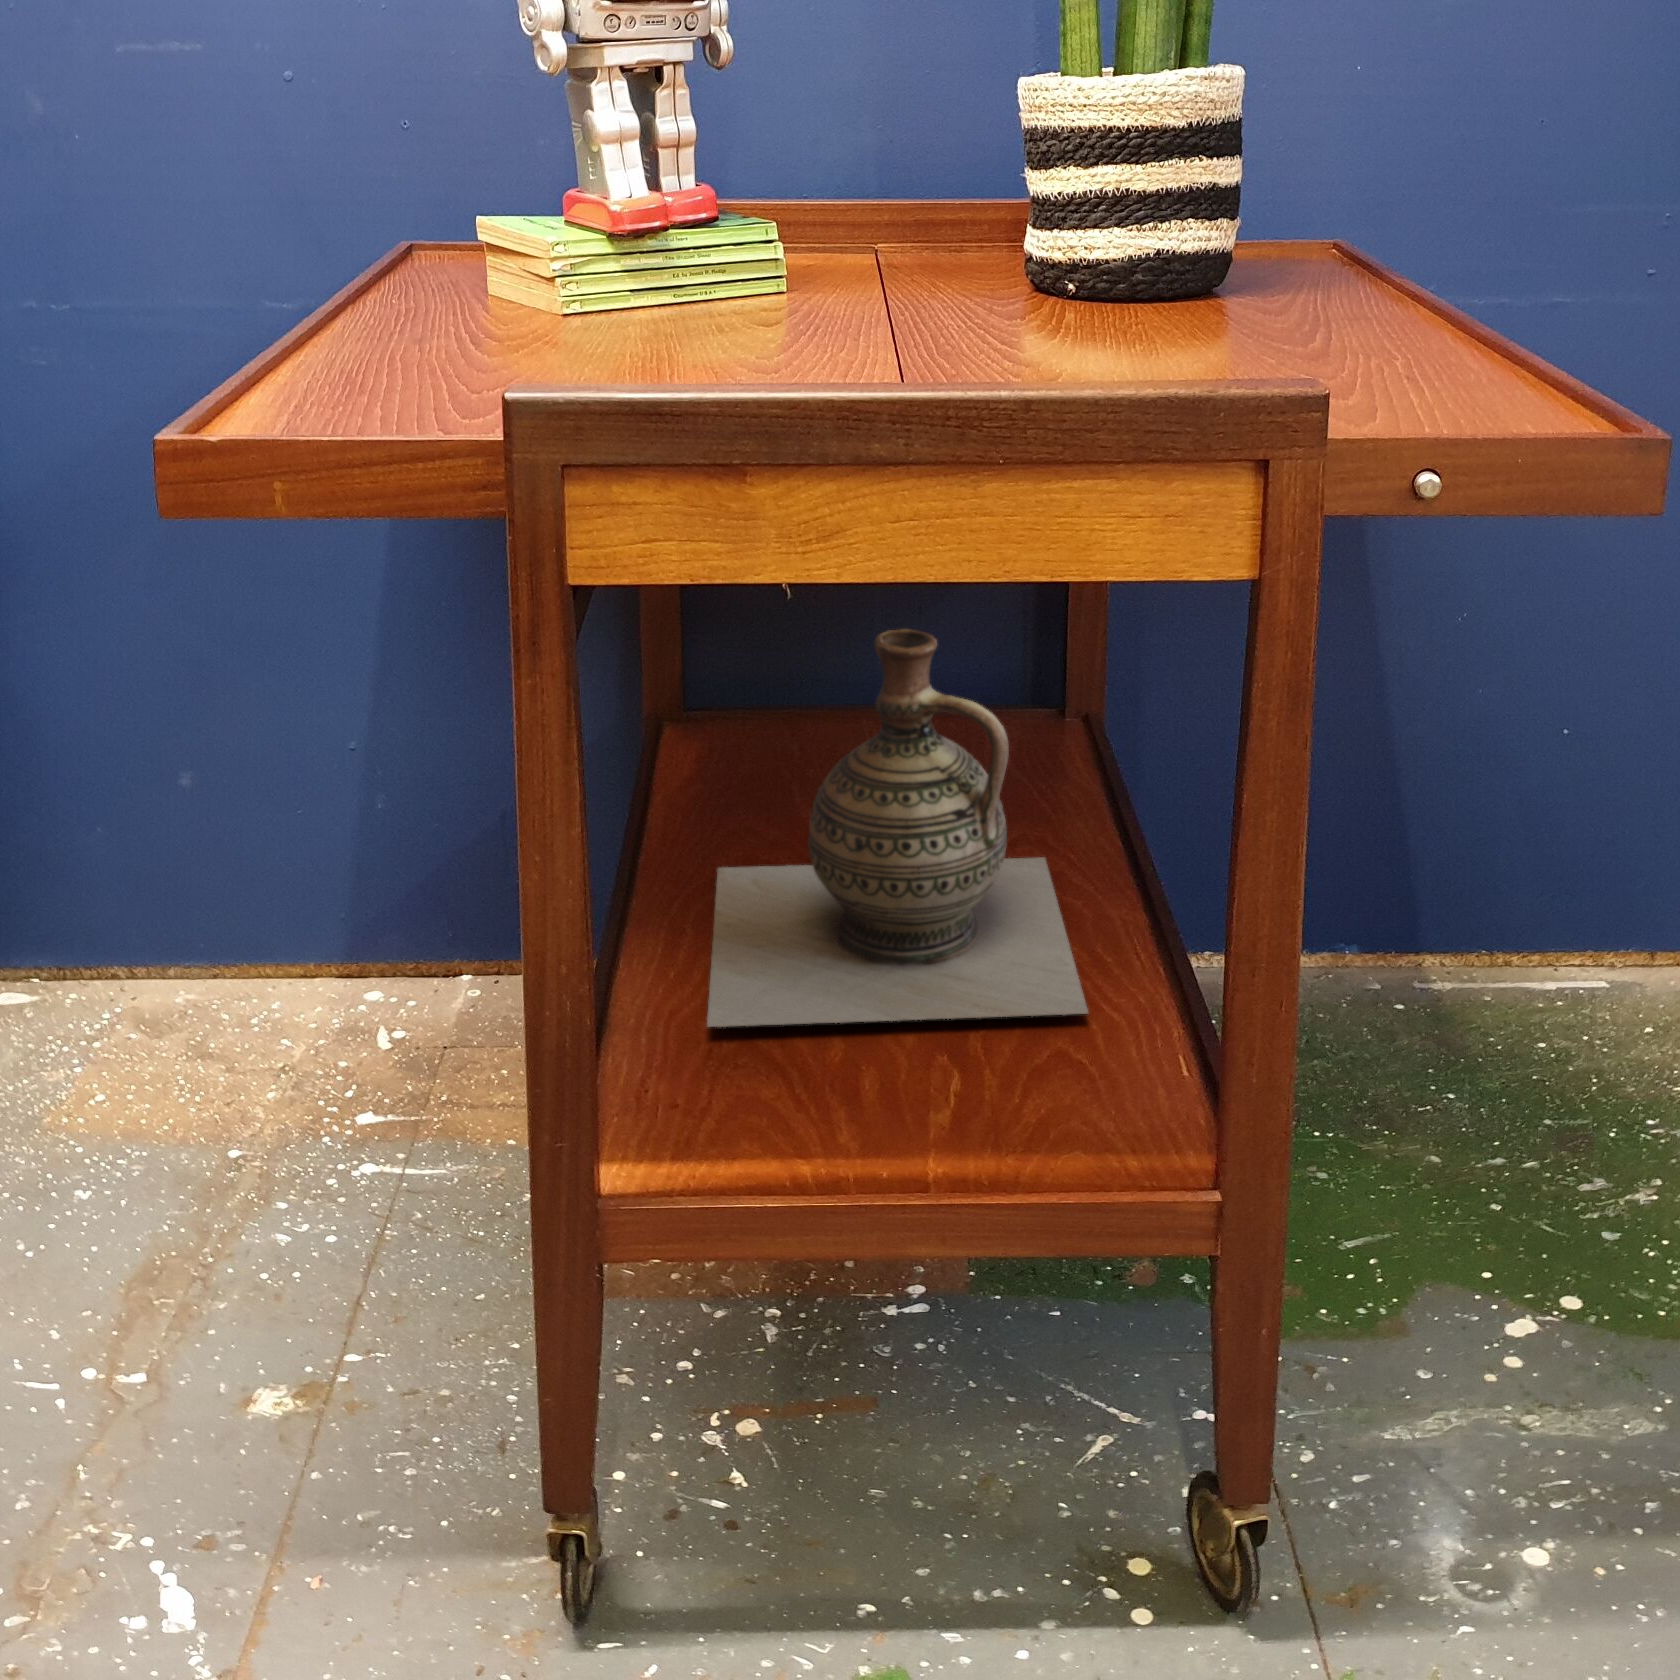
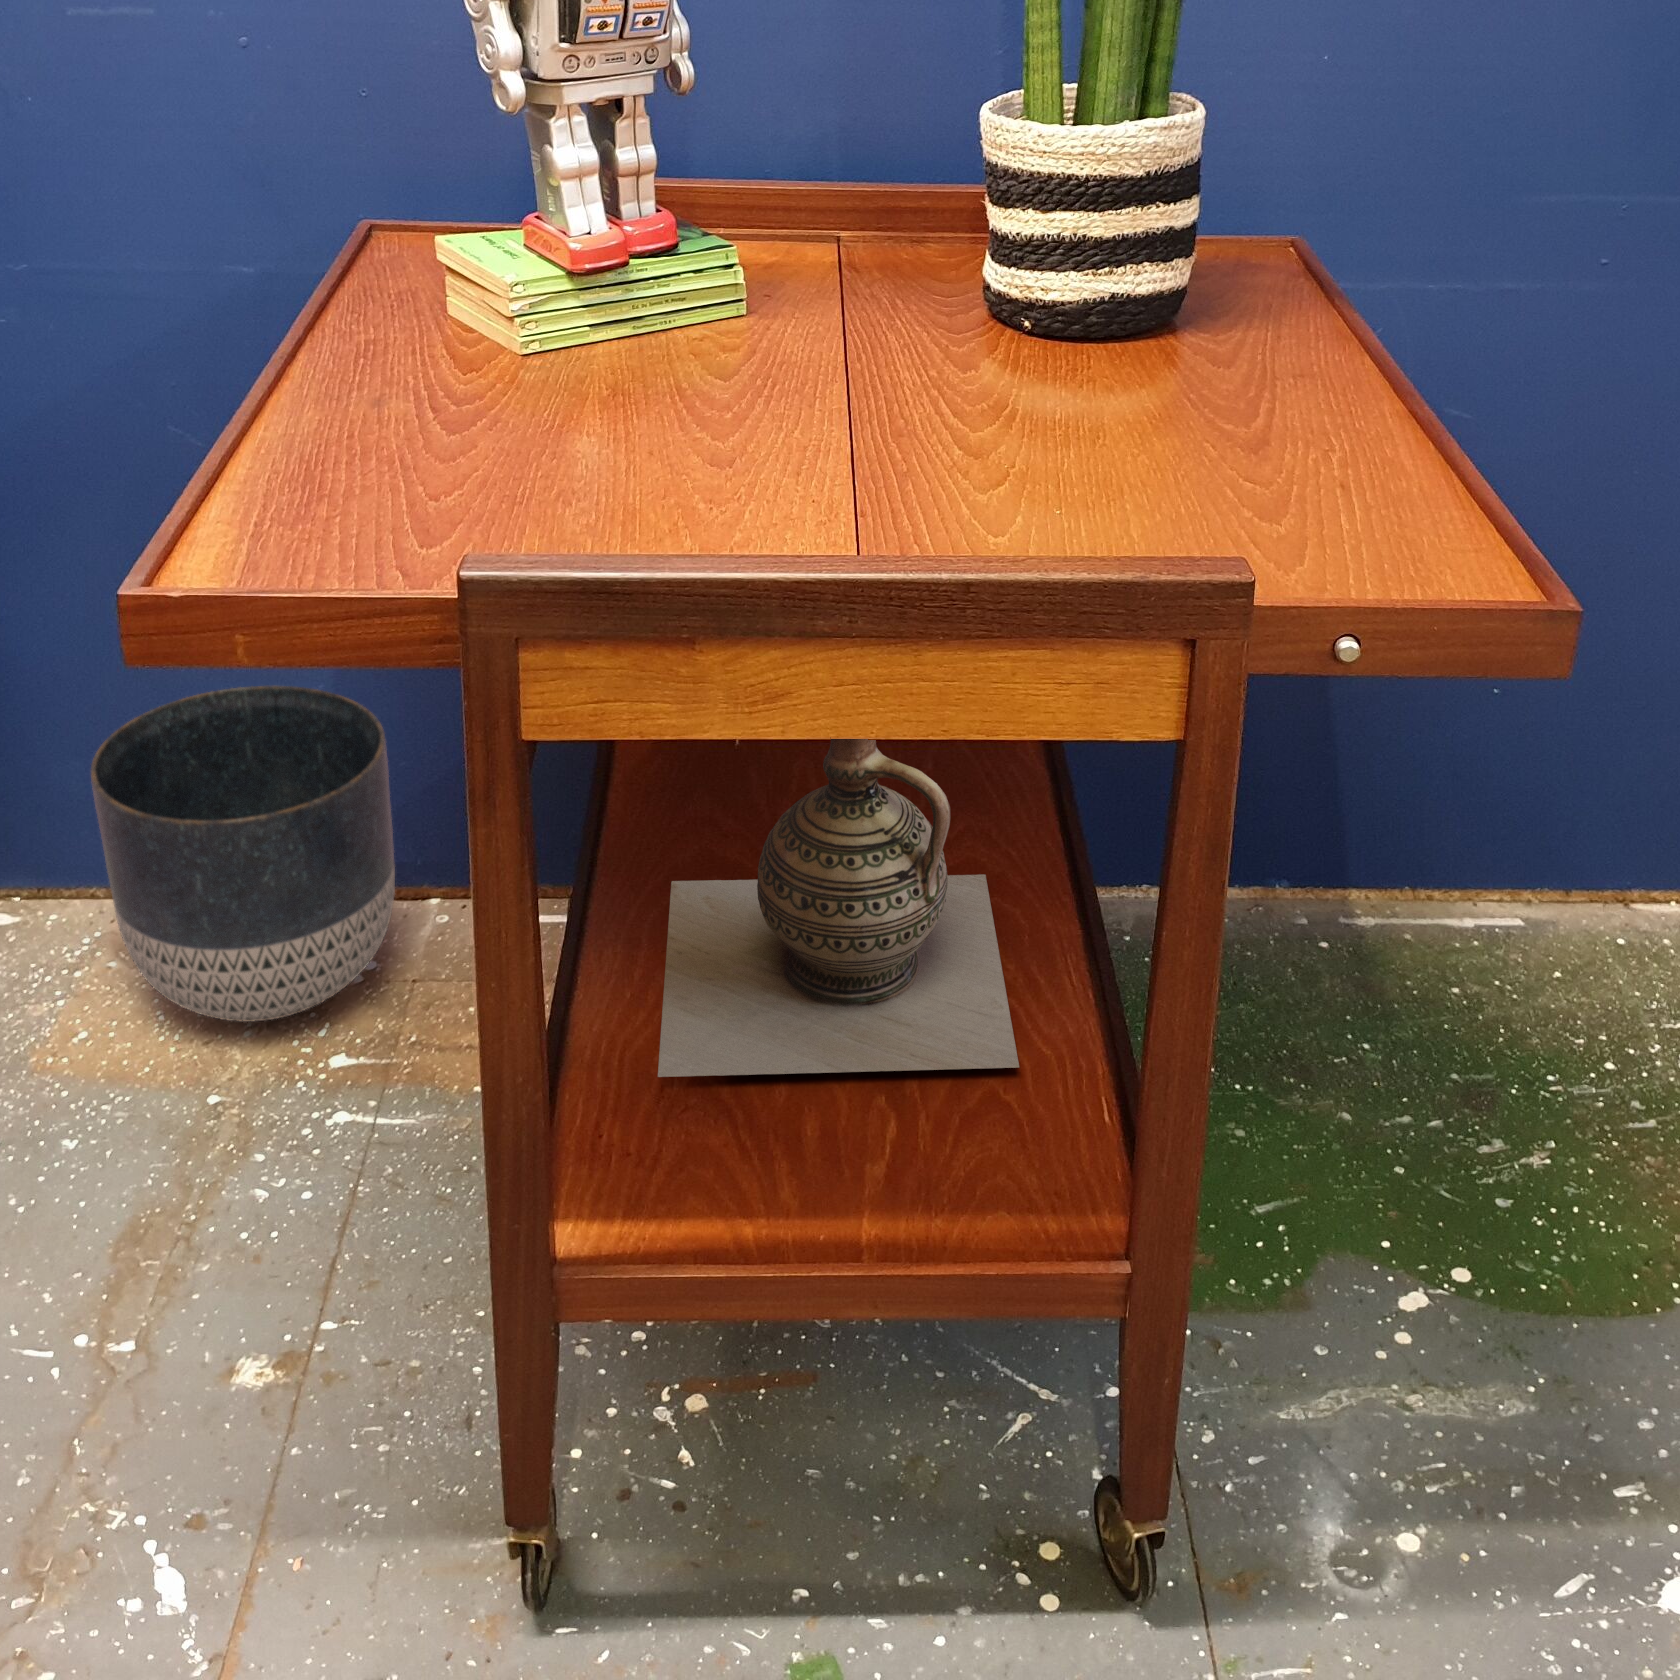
planter: none [116,736,426,1078] -> present [91,686,395,1022]

